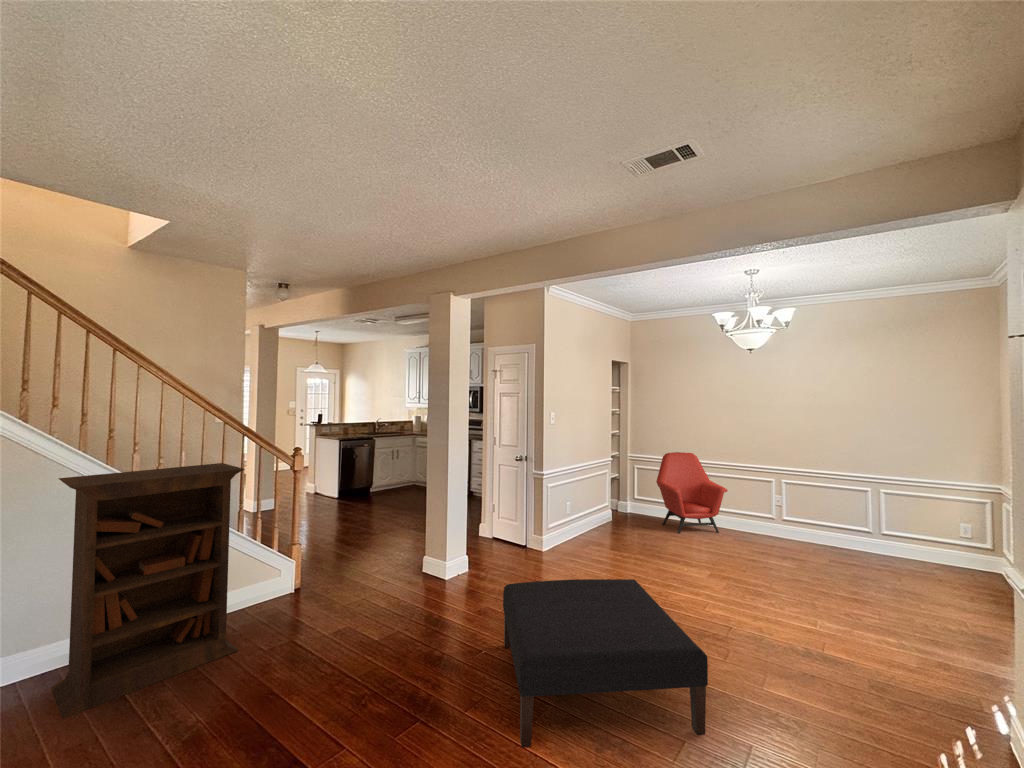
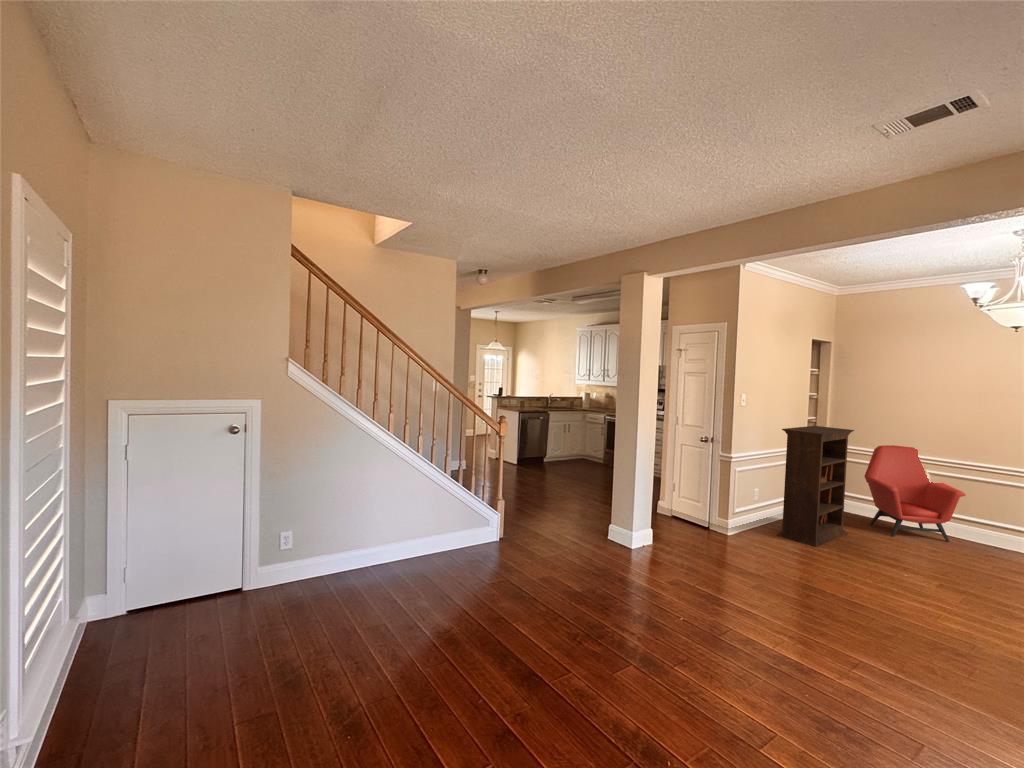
bookcase: present [51,463,244,719] -> present [777,426,854,547]
ottoman: present [503,579,708,748] -> none [702,558,953,739]

